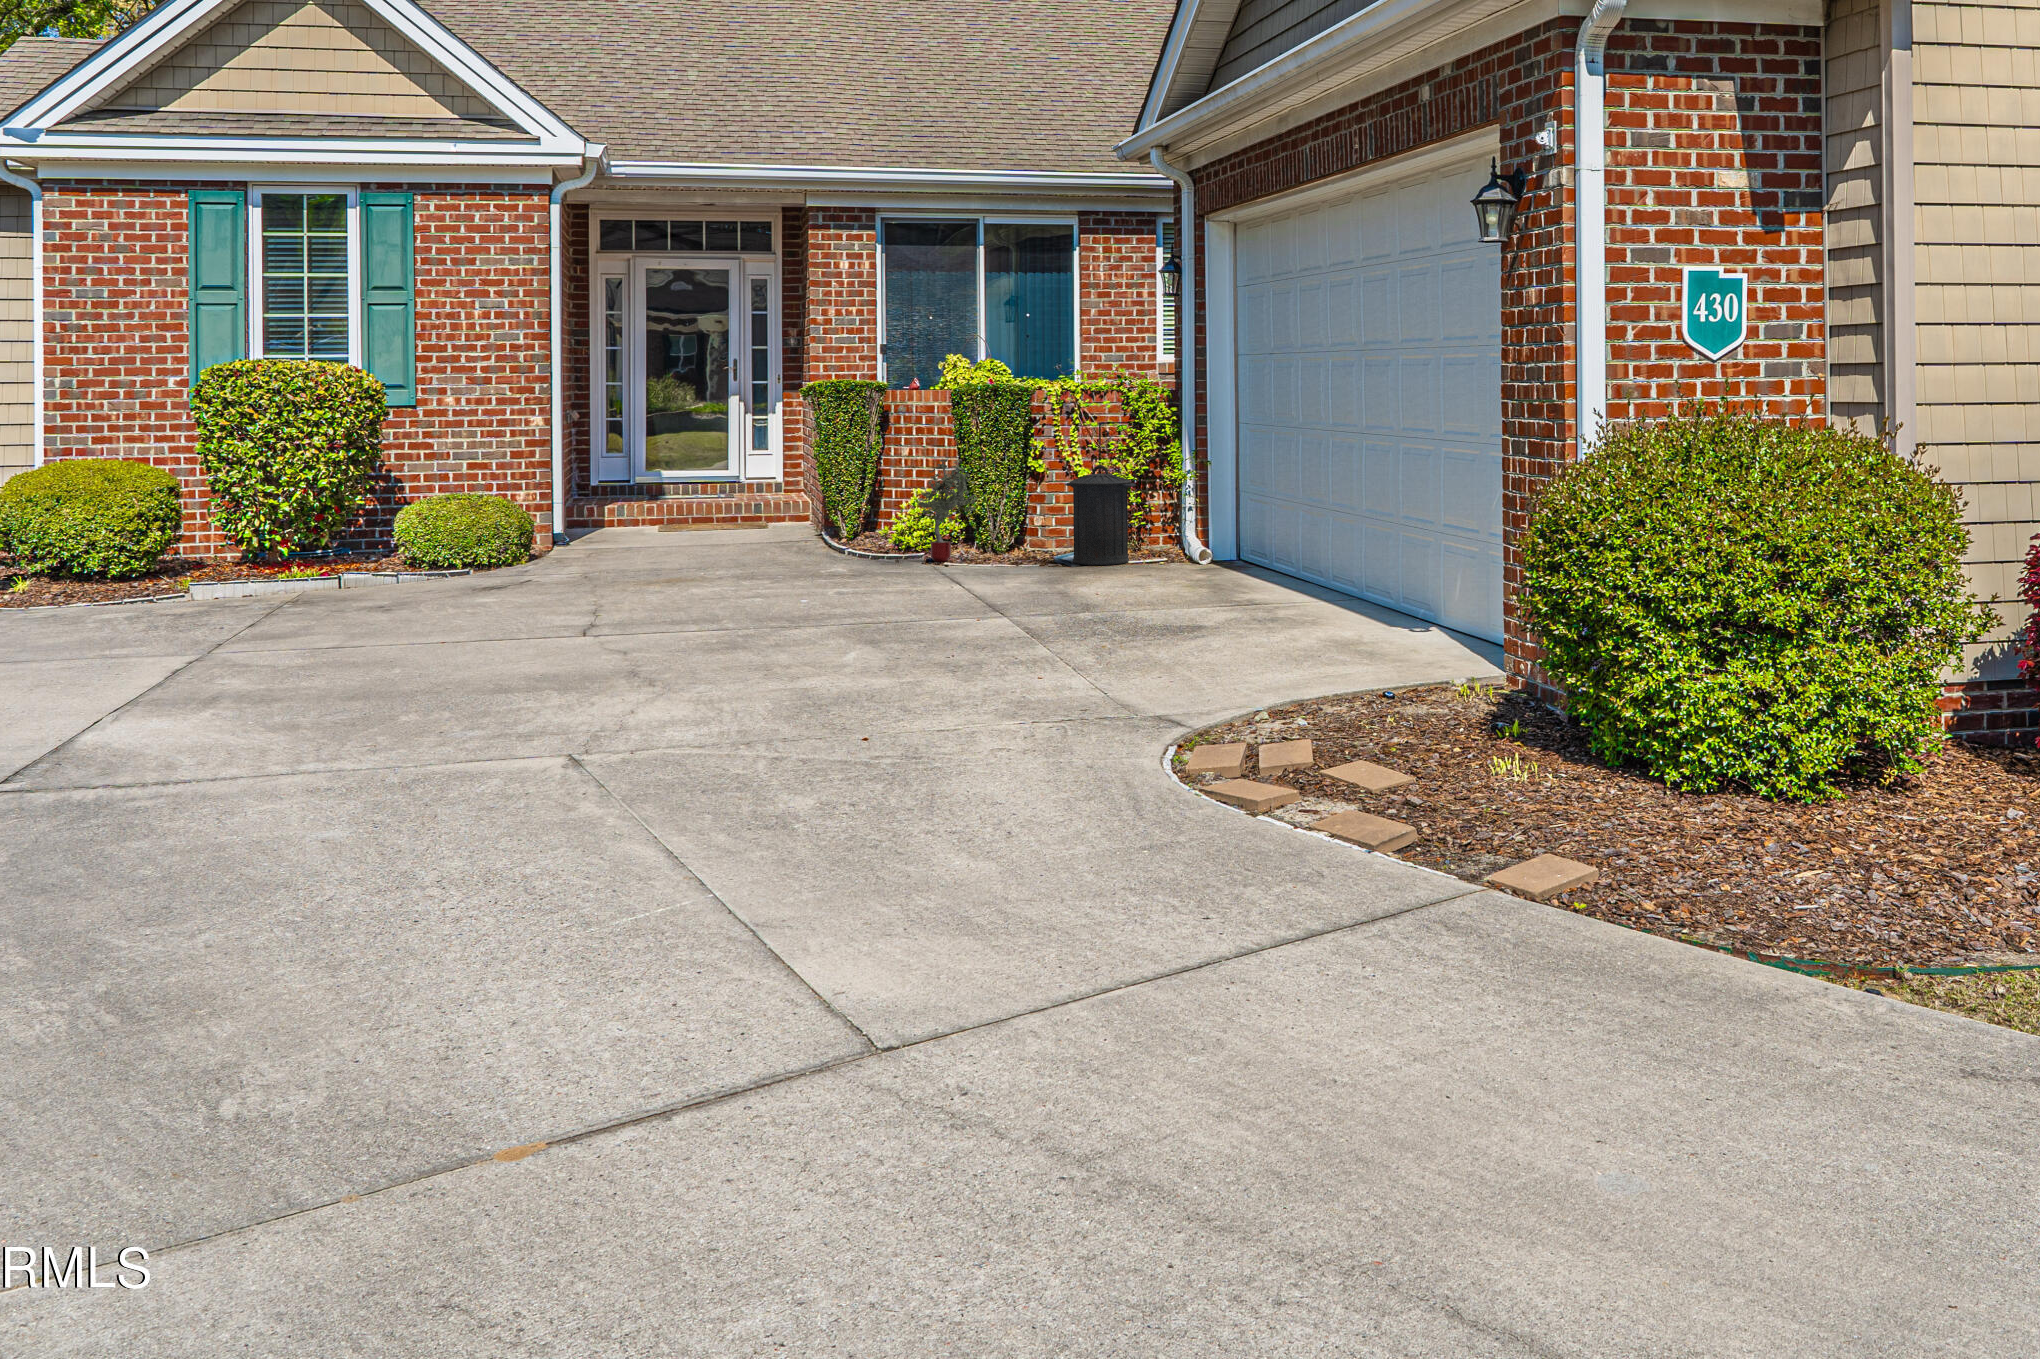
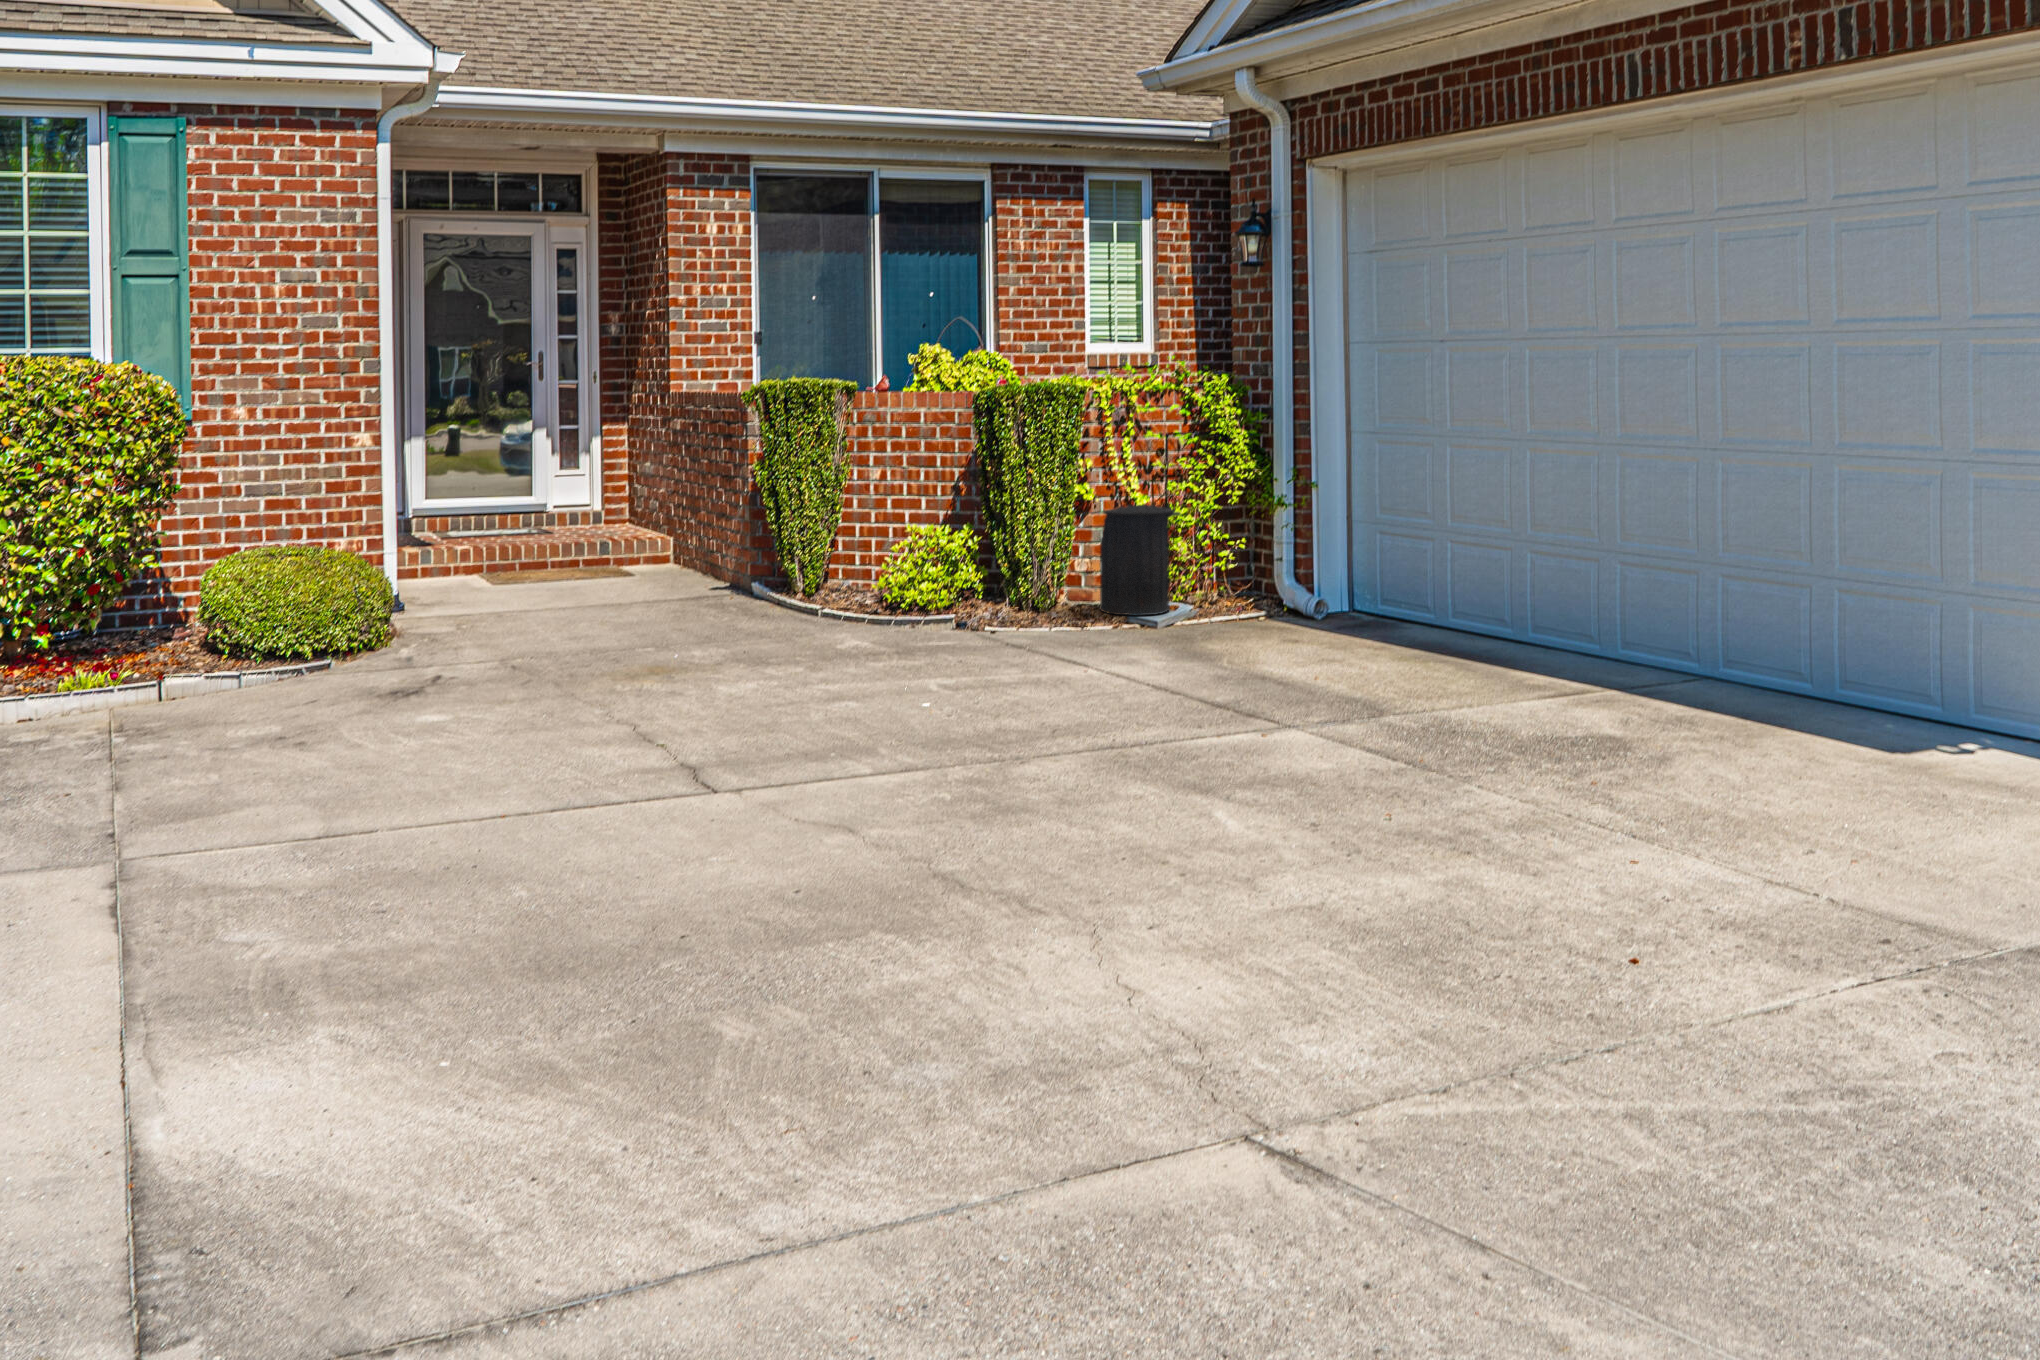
potted tree: present [917,459,977,562] -> none [886,483,979,616]

